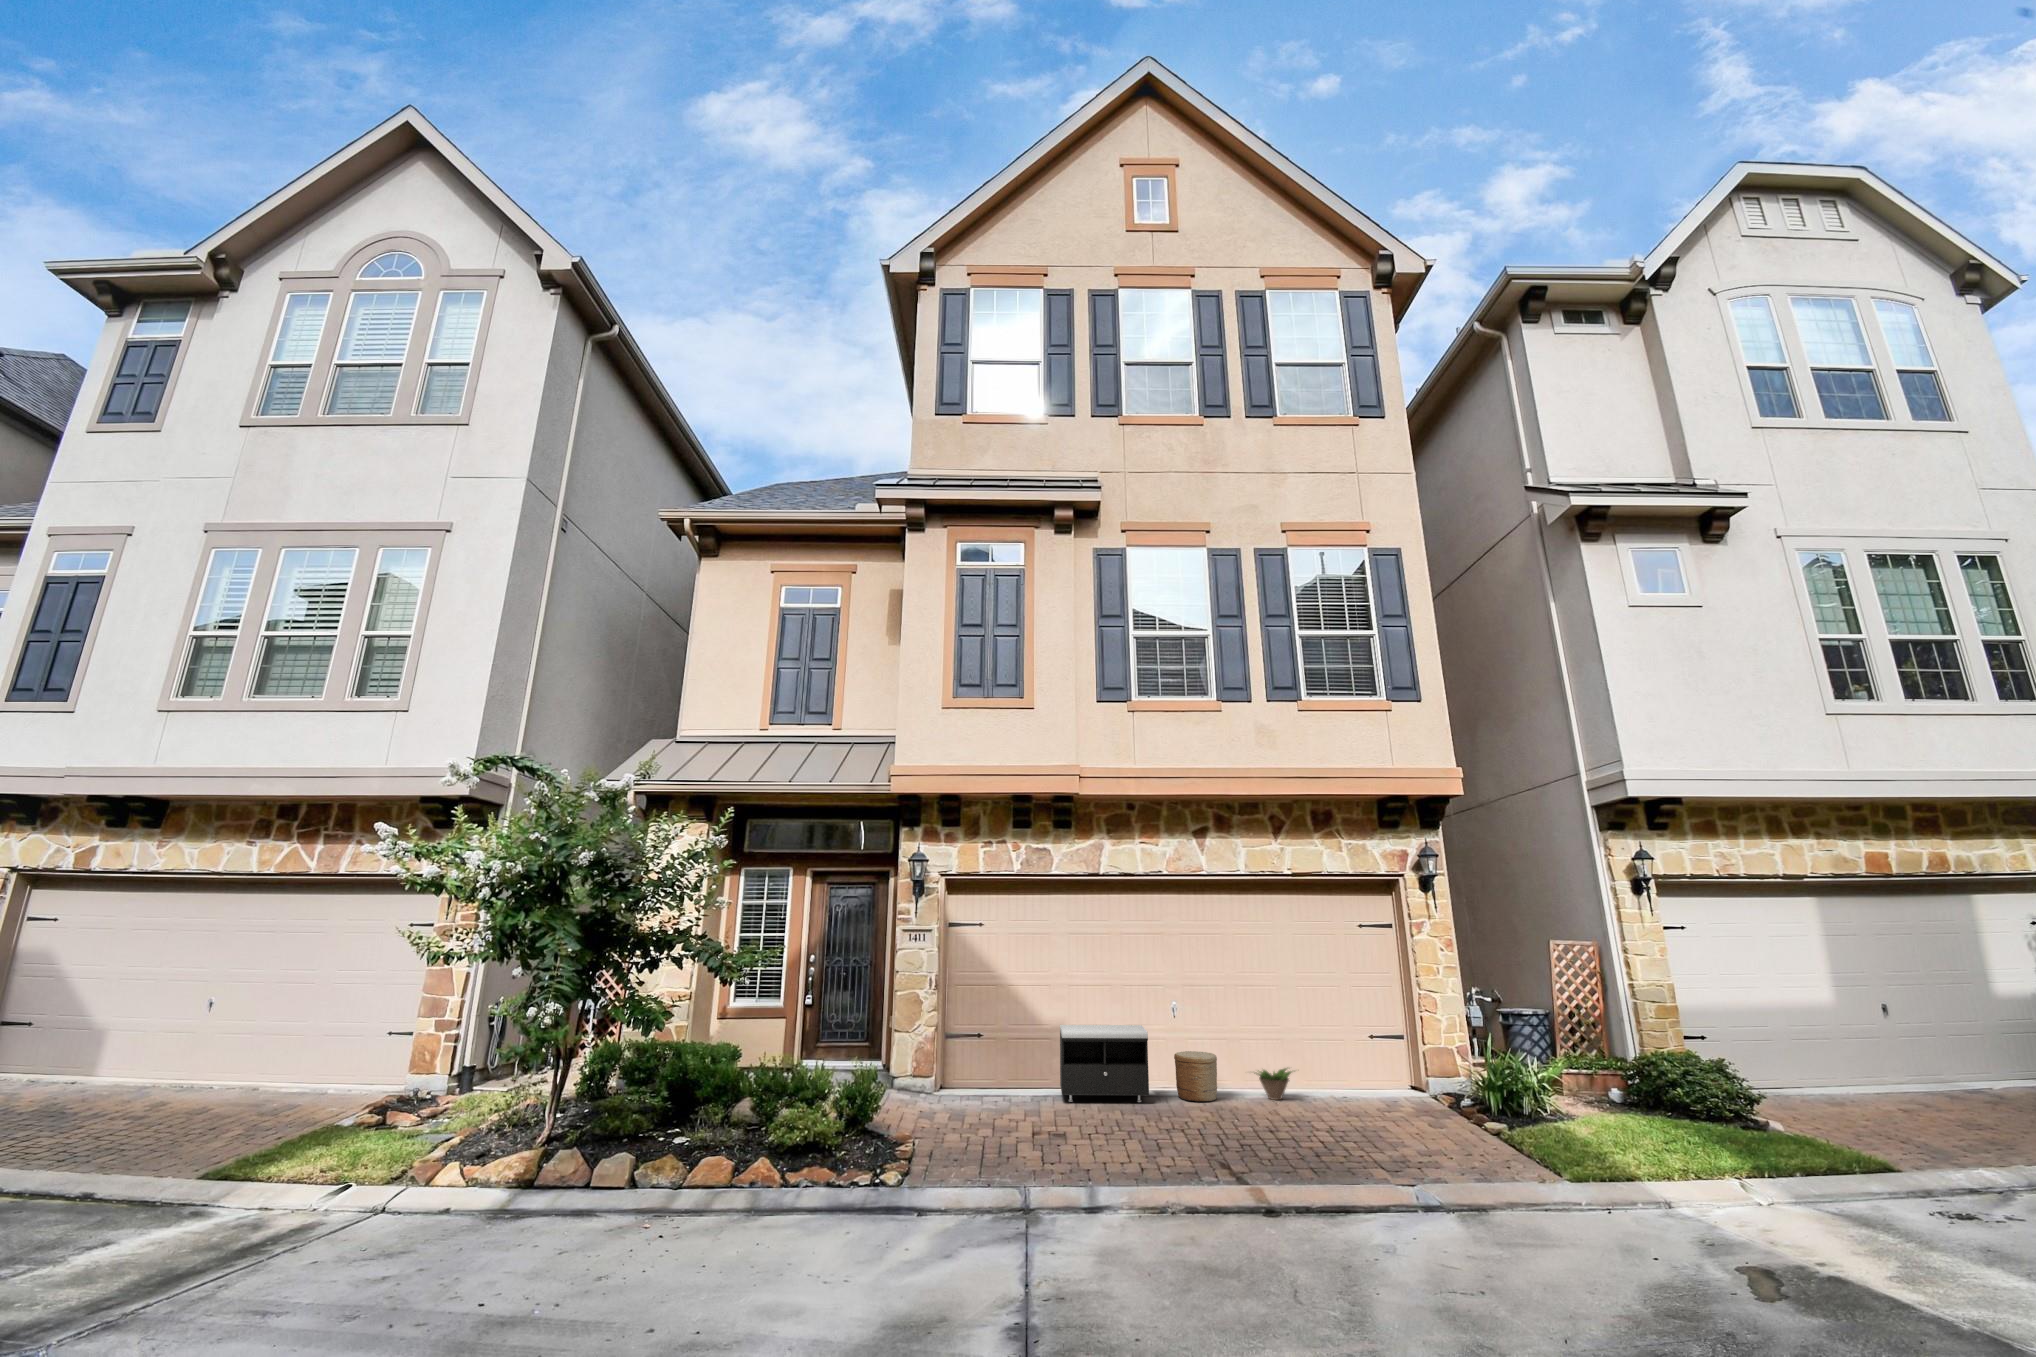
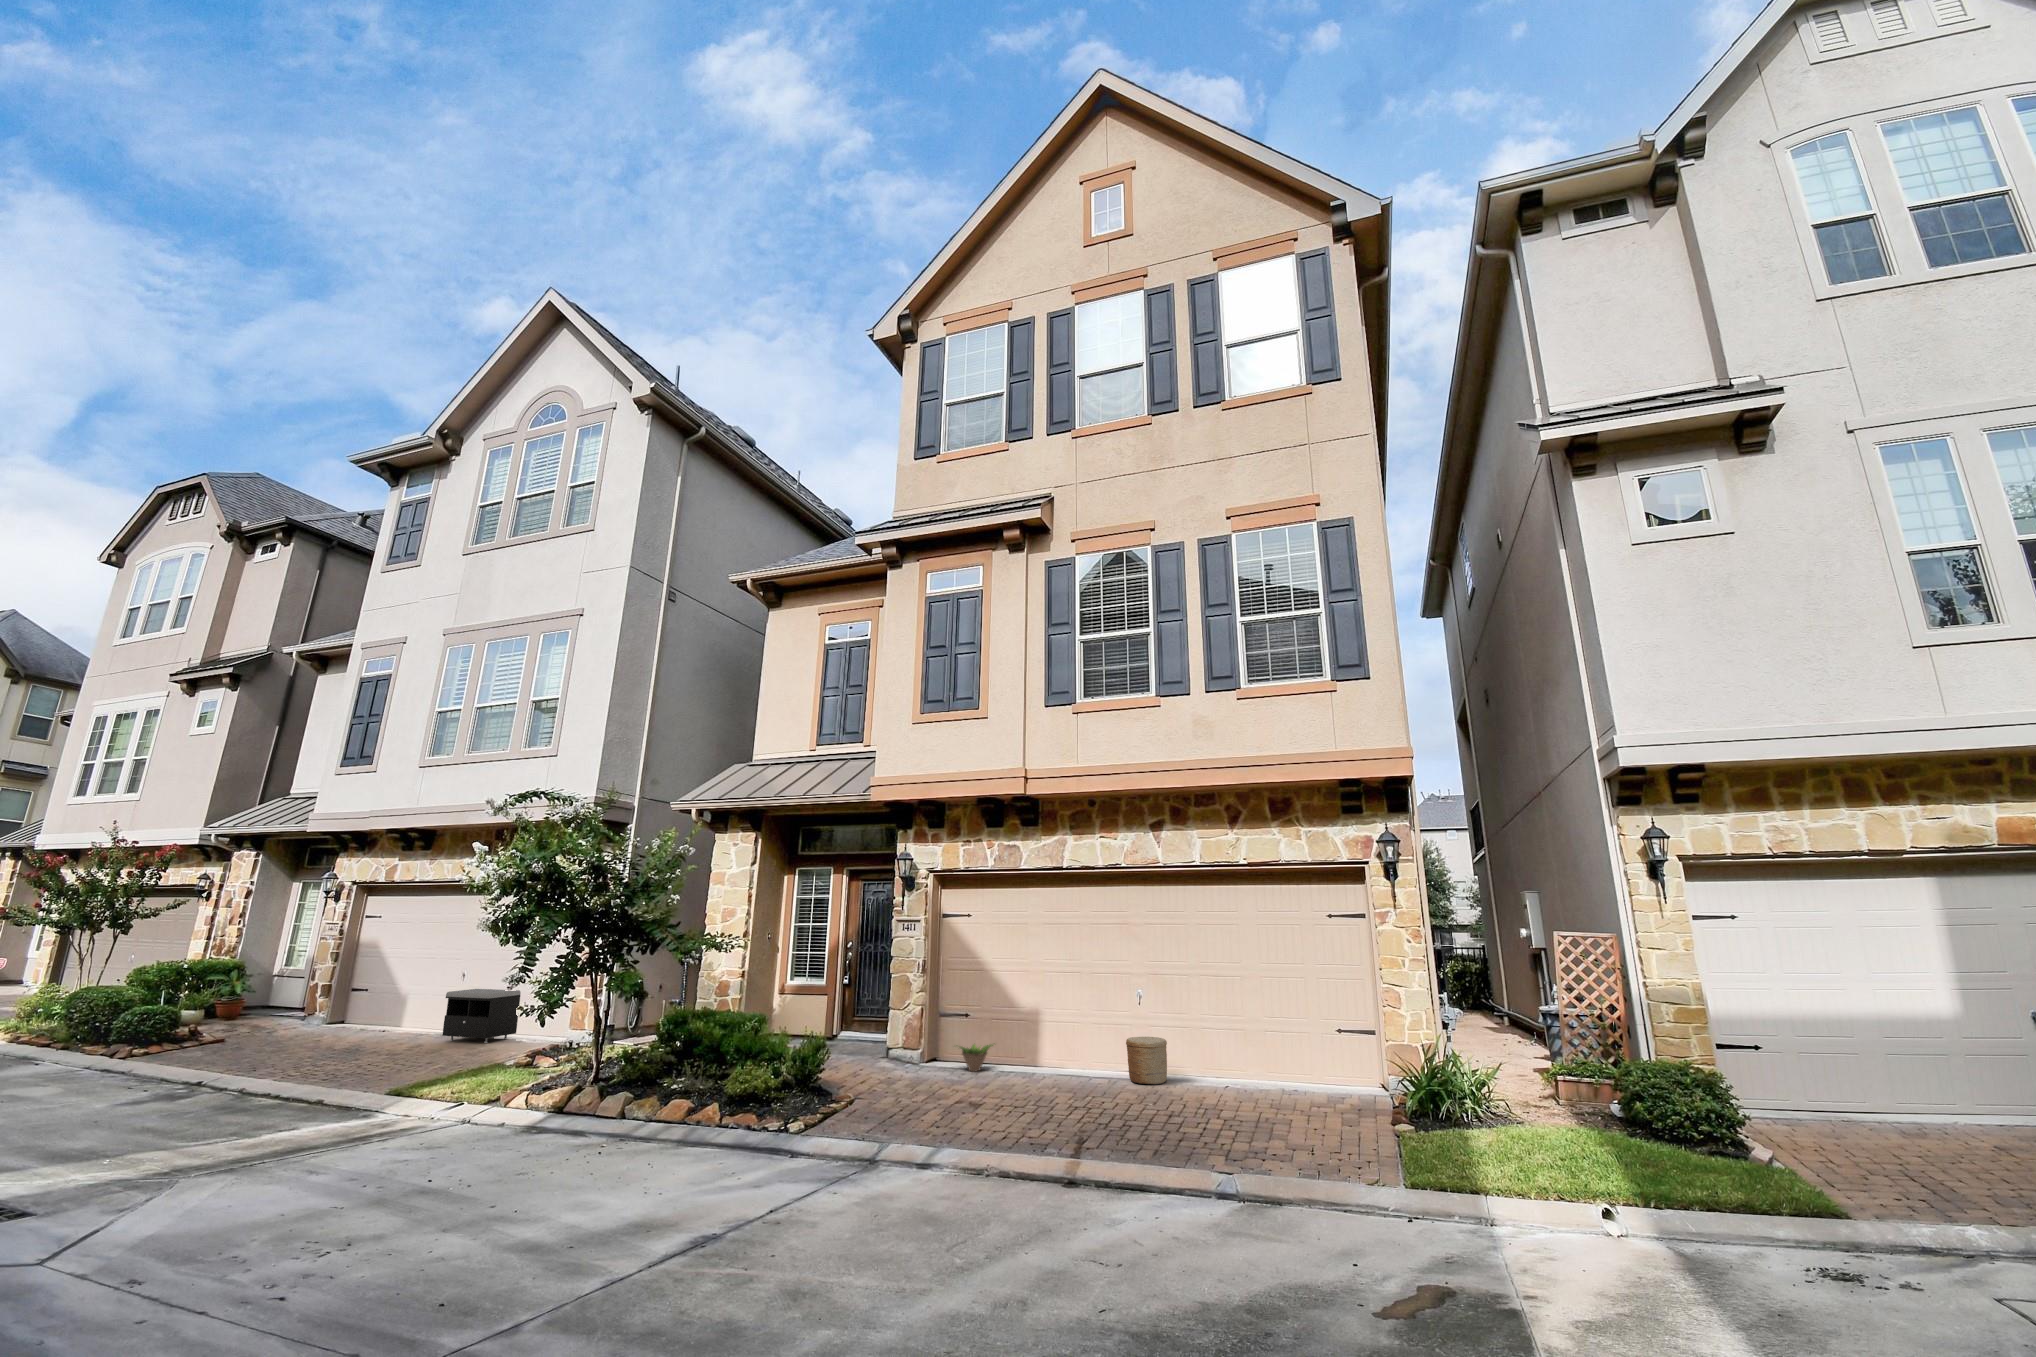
storage bench: present [1060,1025,1149,1102] -> present [442,989,521,1043]
decorative plant: present [1256,1068,1292,1100] -> present [960,1044,993,1071]

